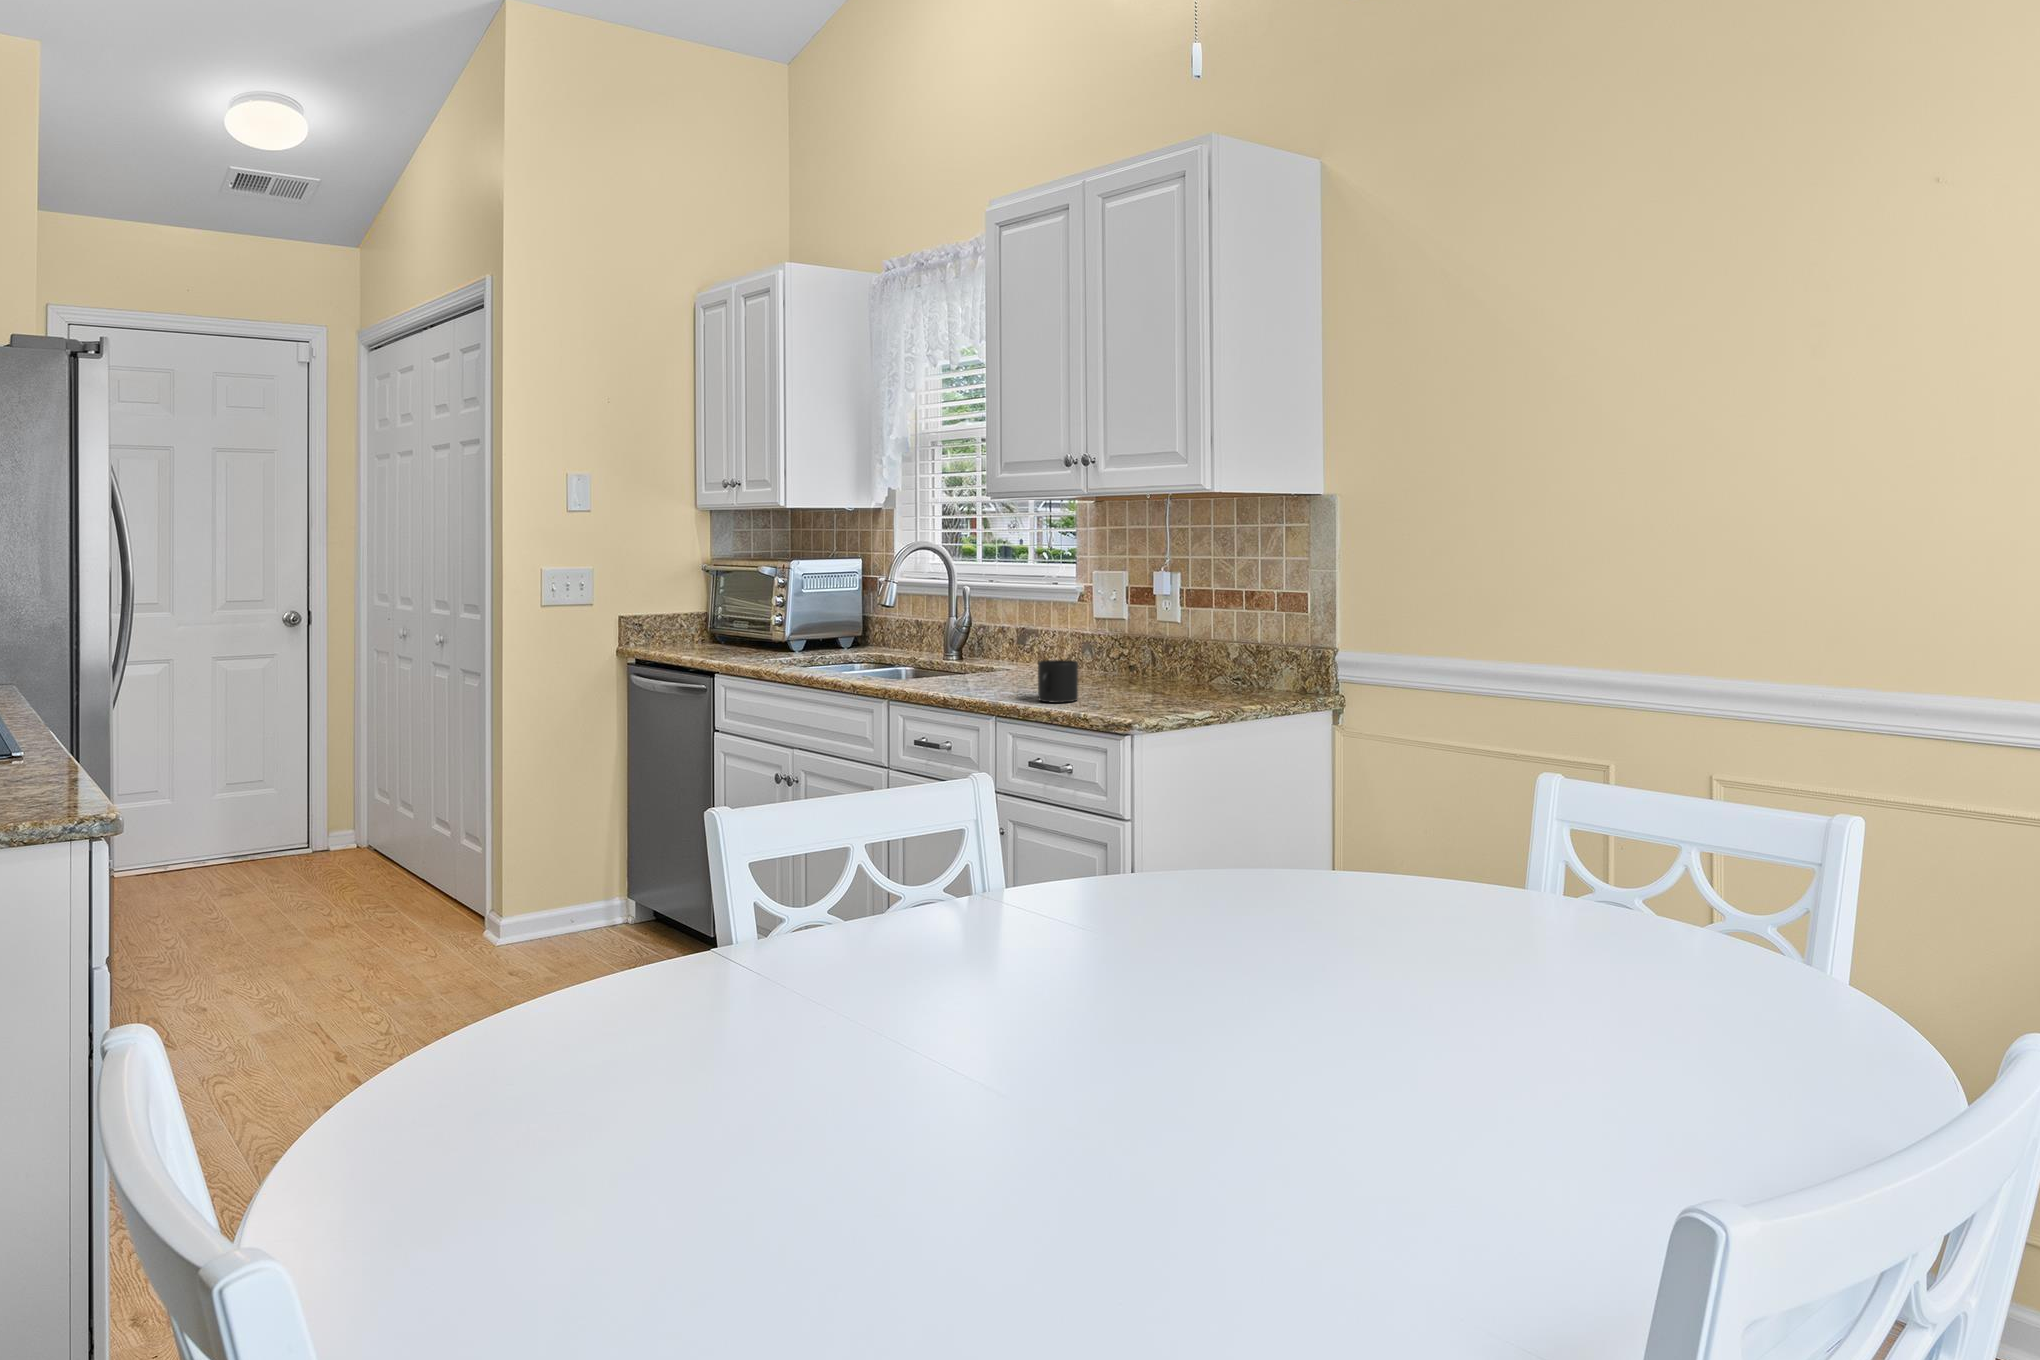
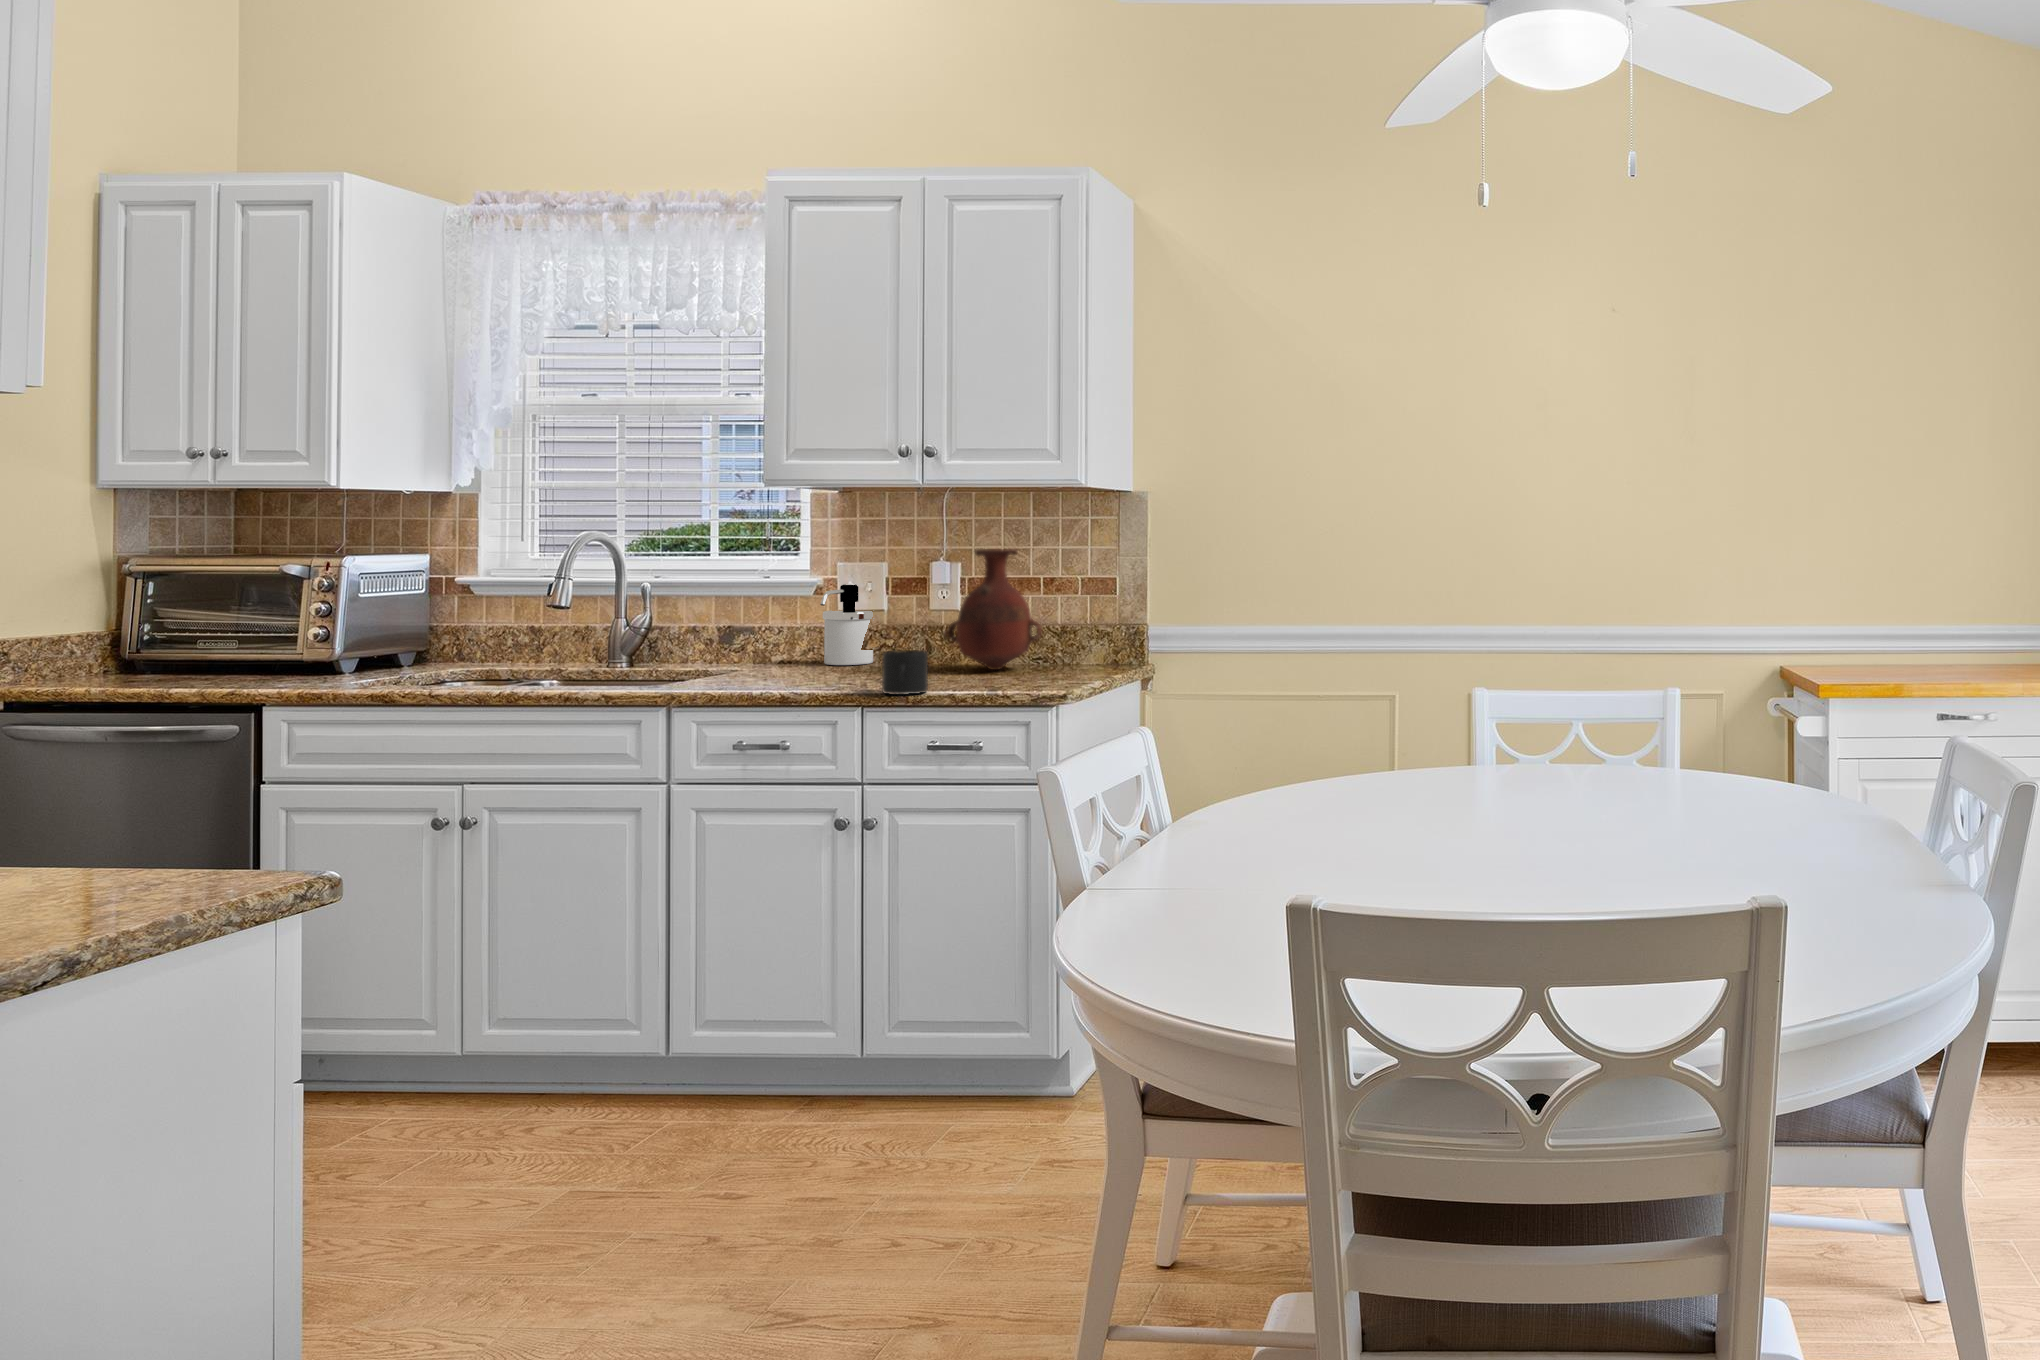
vase: none [1155,563,1229,684] -> present [948,549,1042,670]
soap dispenser: none [1066,594,1126,669] -> present [820,585,874,665]

